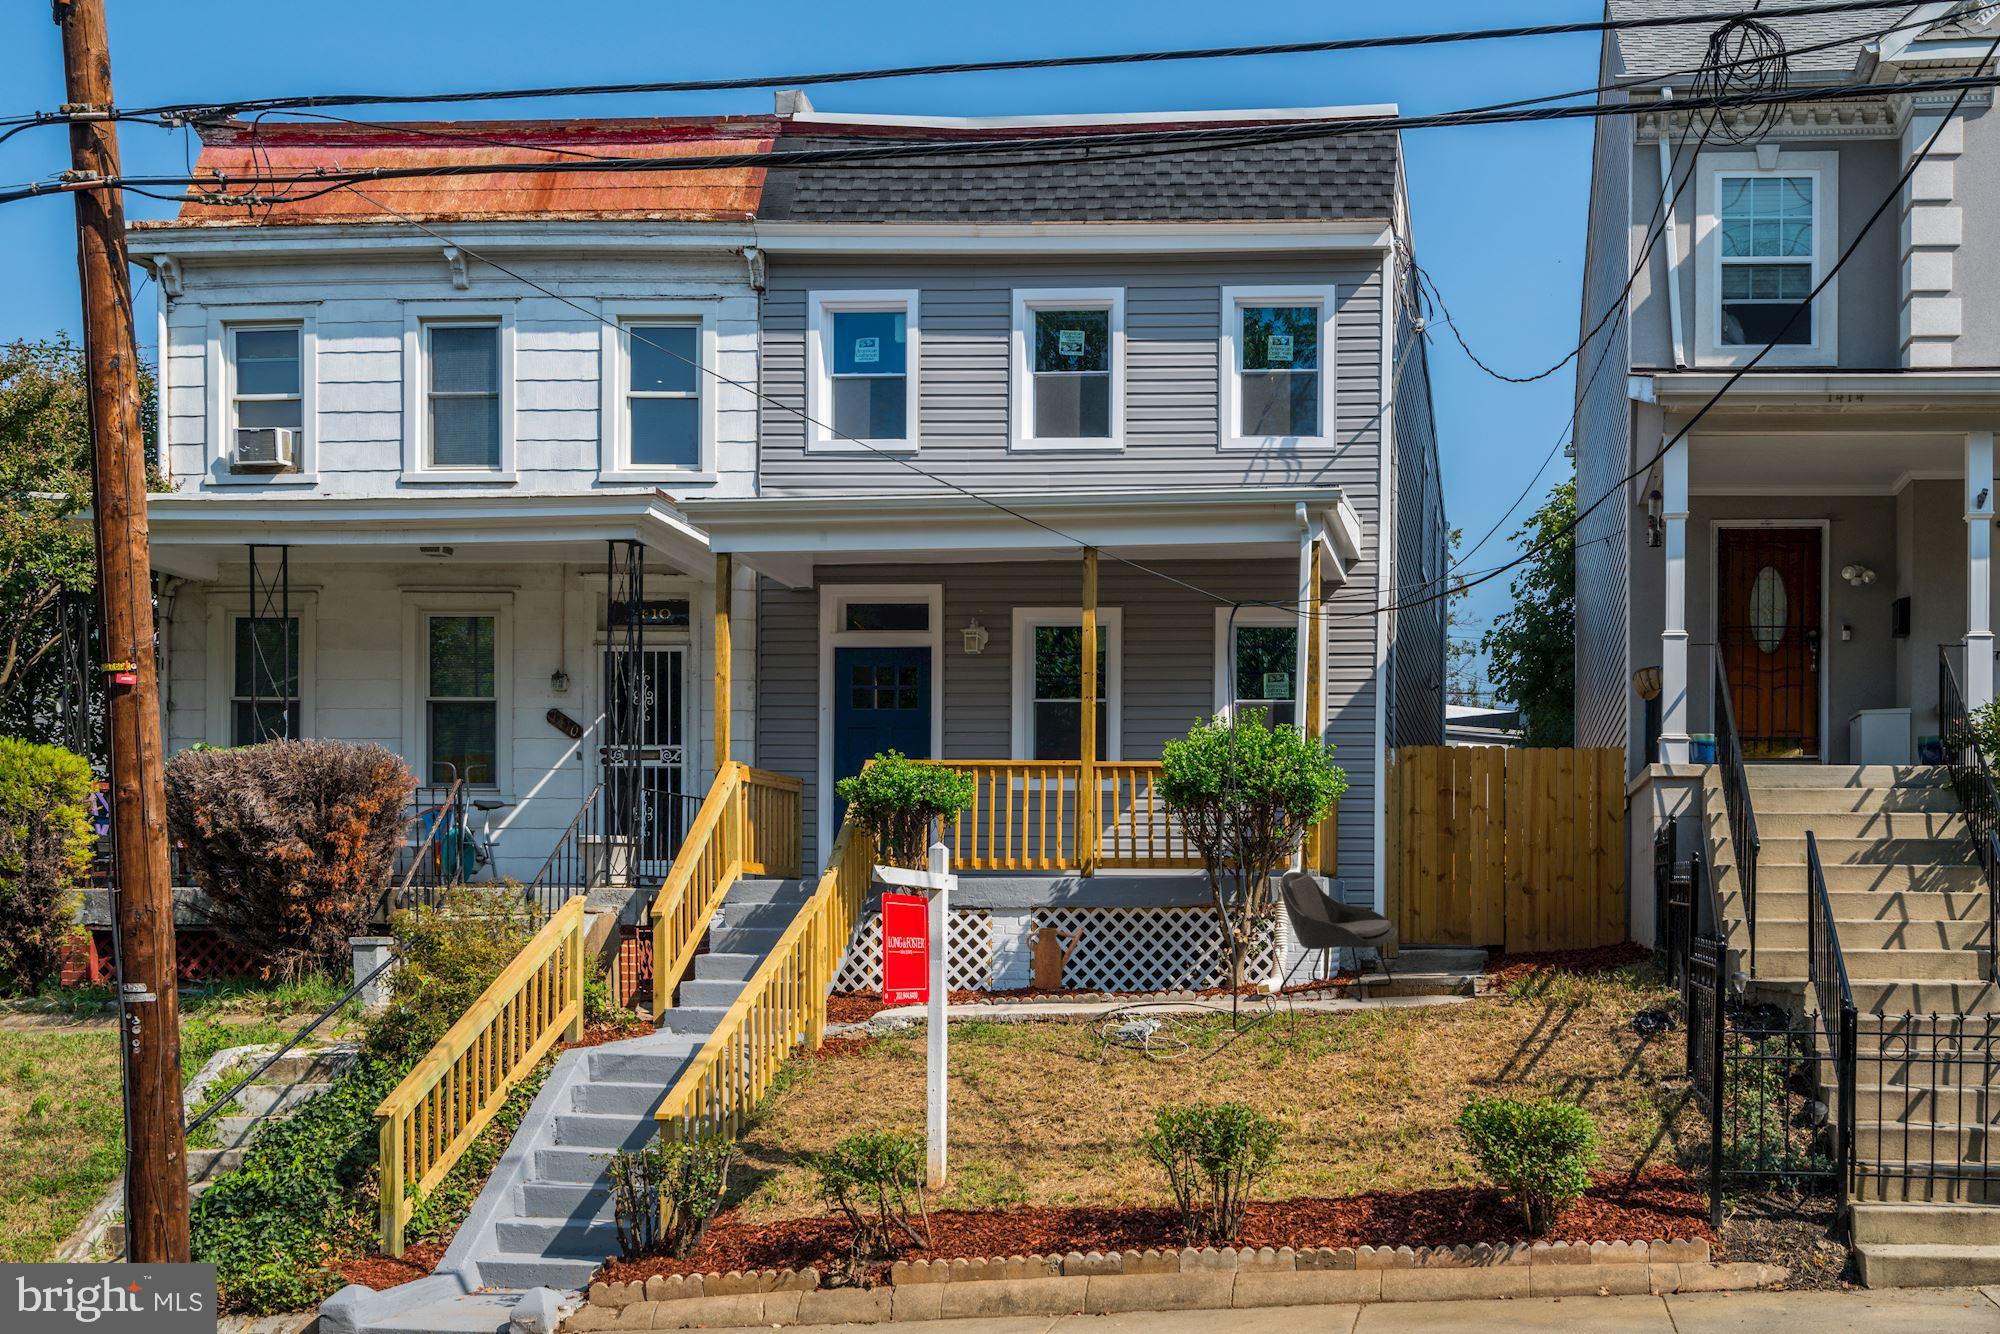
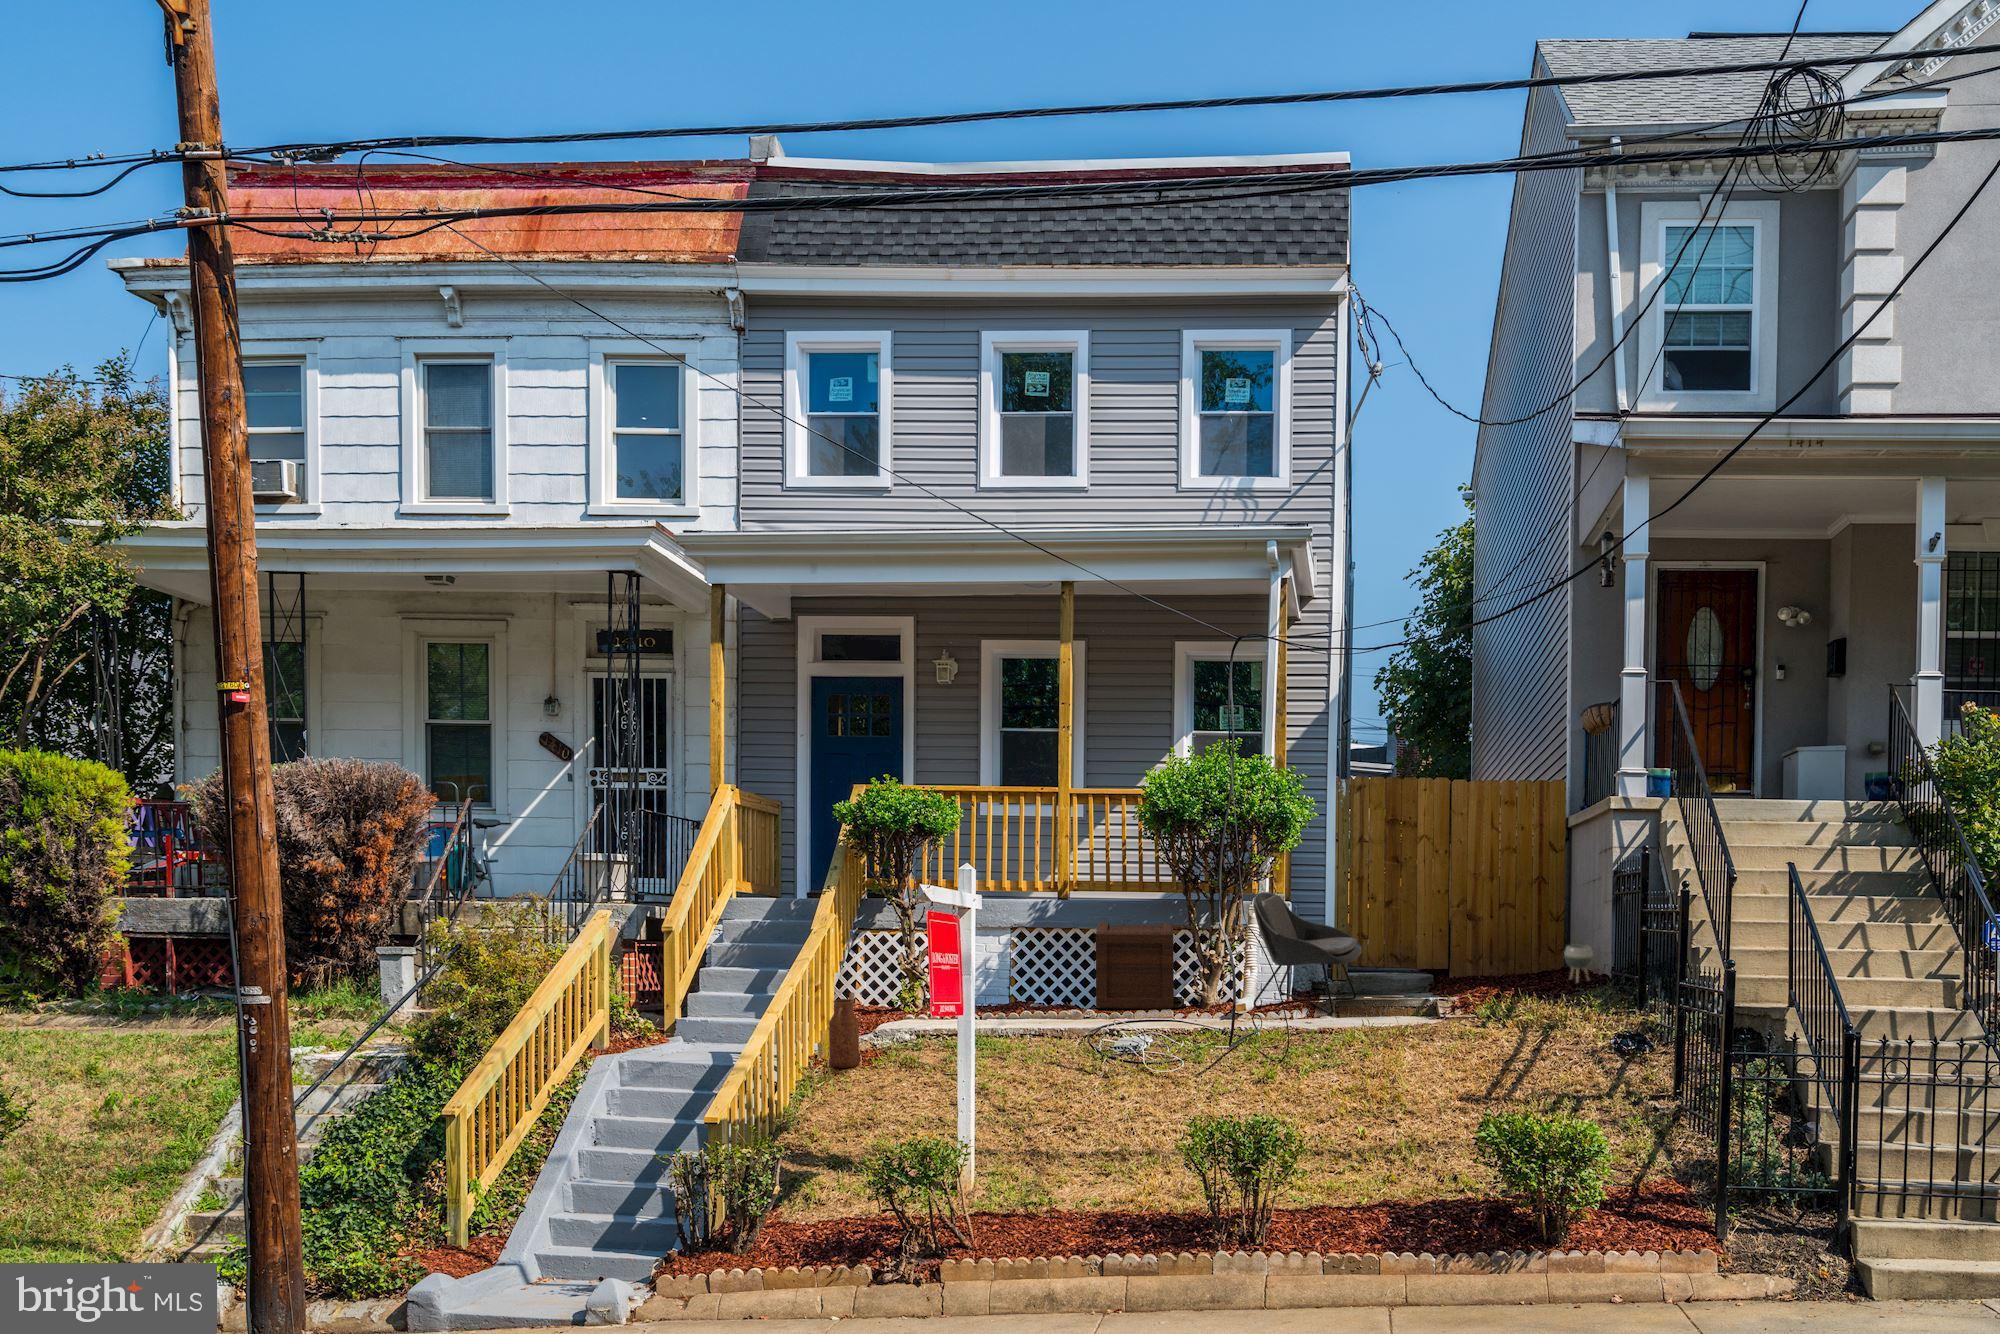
wooden crate: none [1115,903,1202,995] -> present [1096,922,1174,1009]
watering can: present [1026,928,1084,989] -> present [829,992,859,1068]
planter: none [1619,928,1650,969] -> present [1564,945,1593,982]

